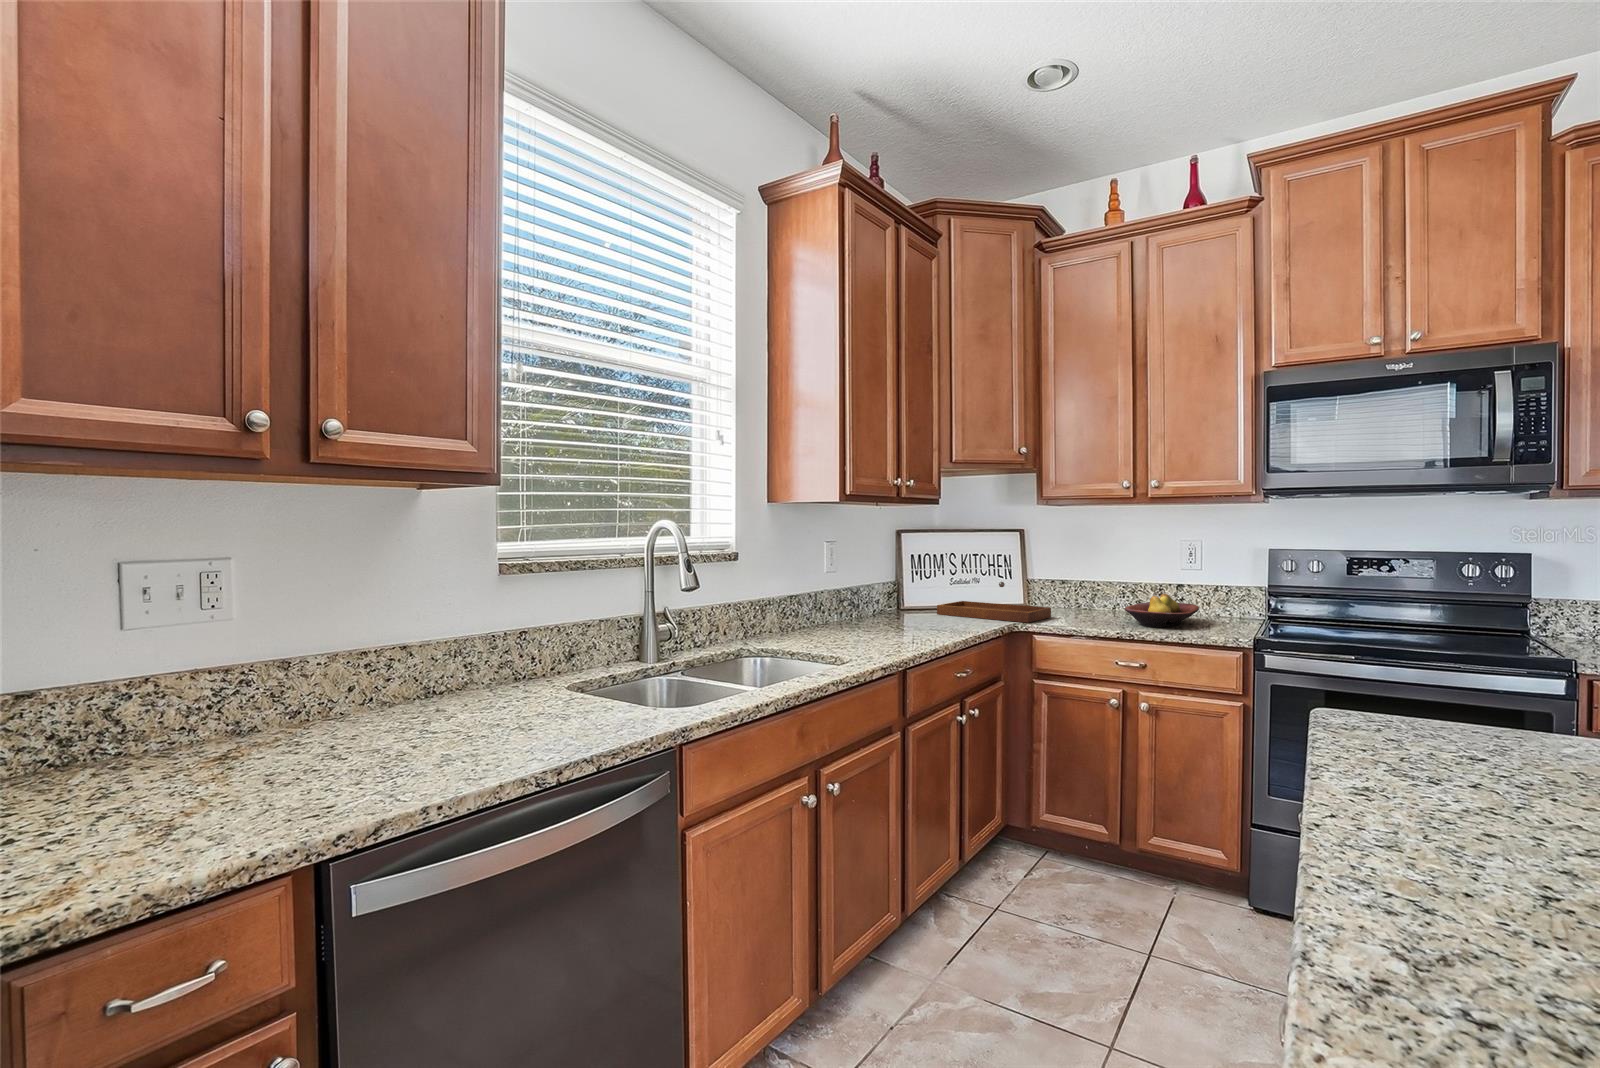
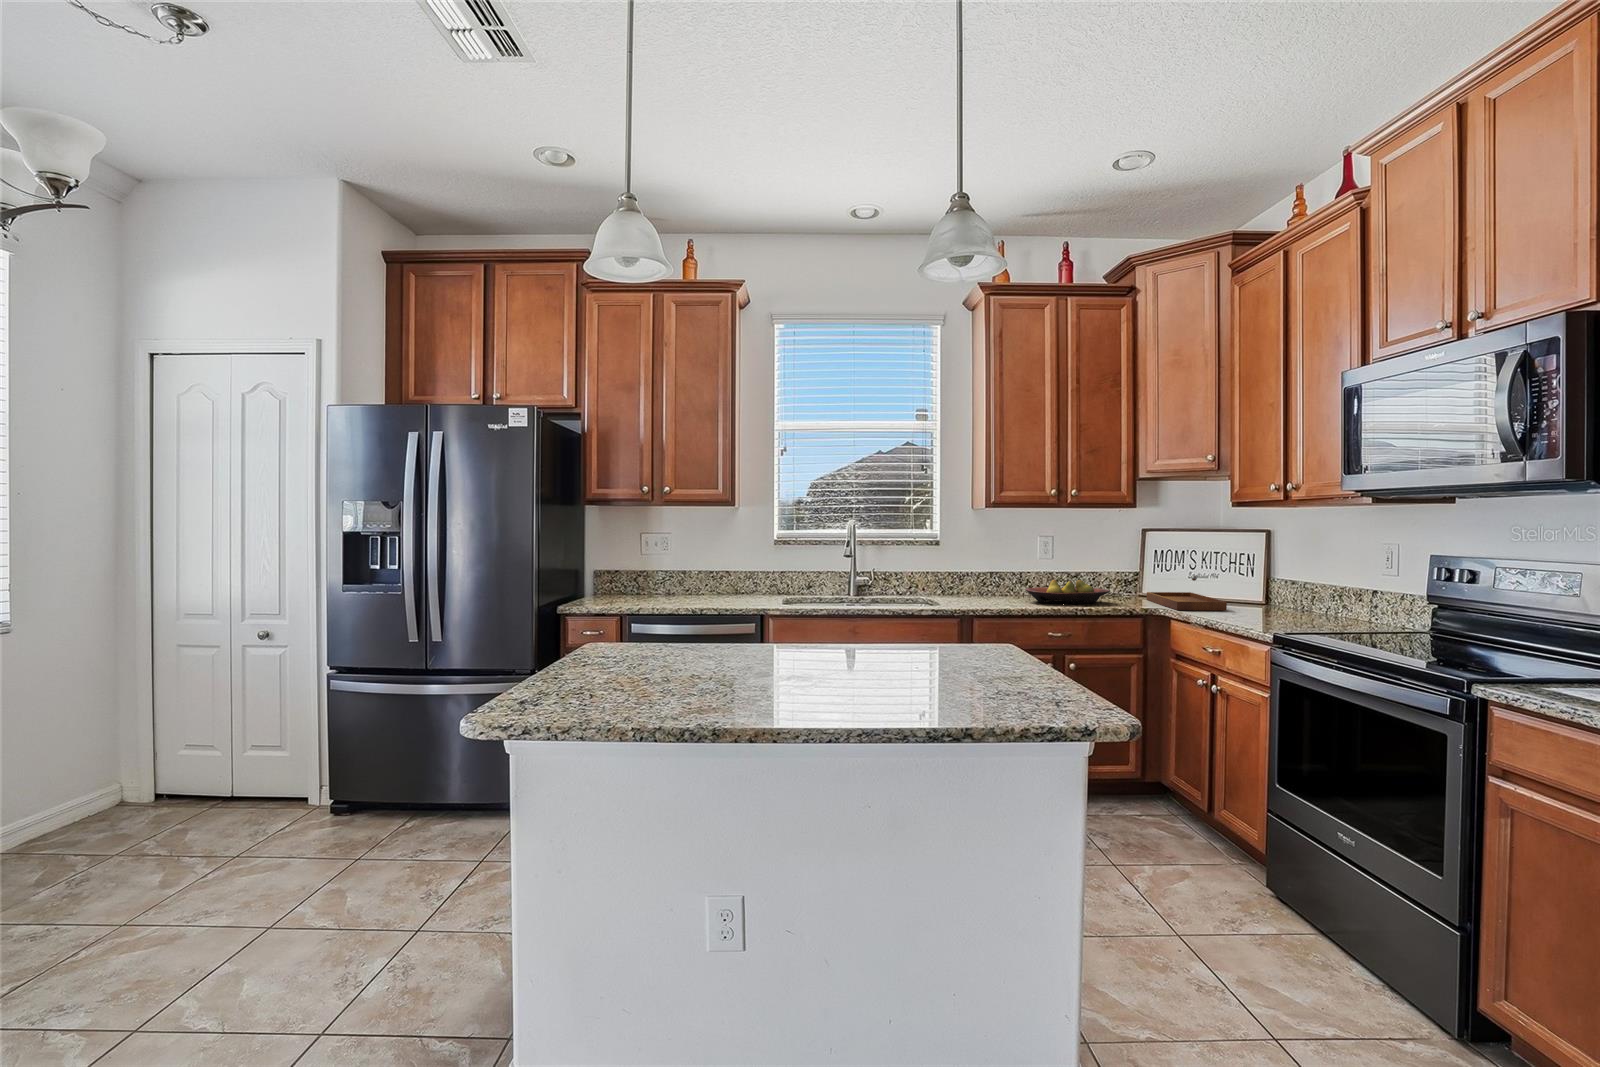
fruit bowl: present [1125,594,1199,627] -> present [1026,580,1110,604]

